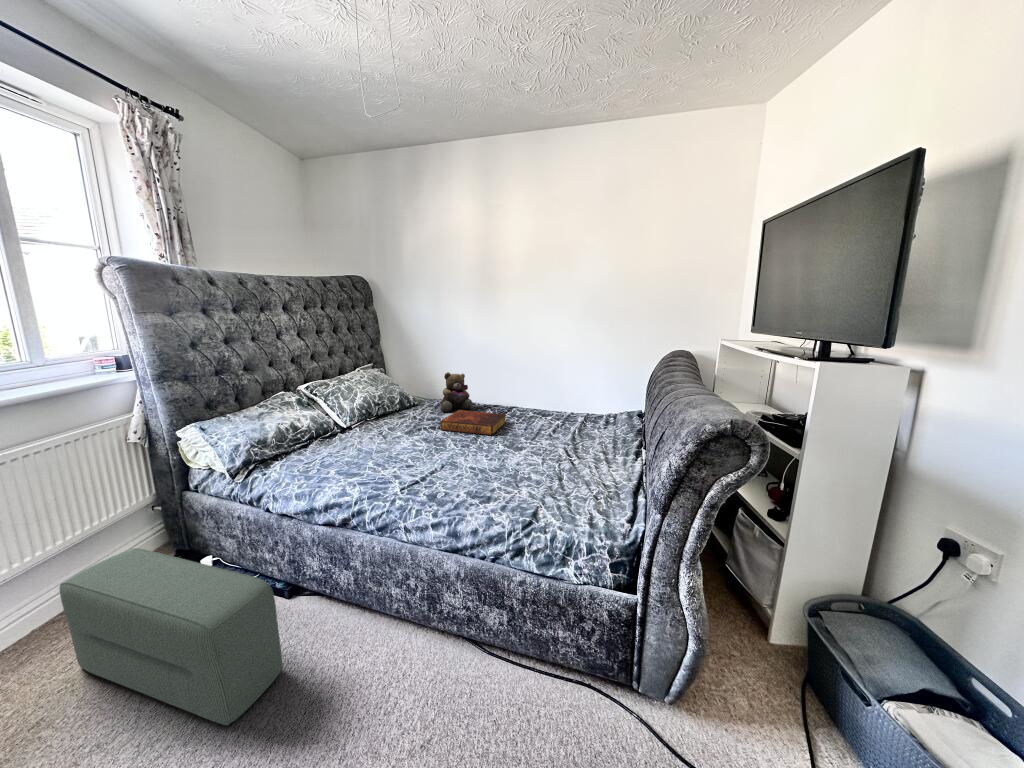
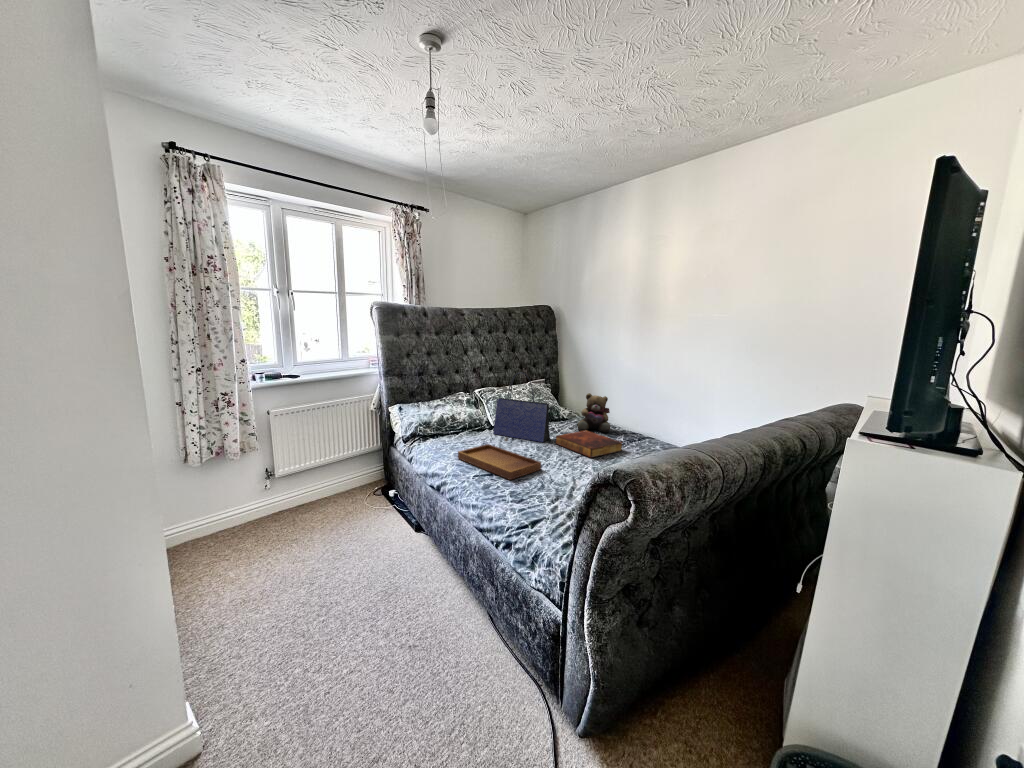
tote bag: none [354,356,431,435] -> present [493,372,553,442]
tray: none [352,433,464,480] -> present [458,437,541,480]
pouf: present [59,548,283,725] -> none [320,470,385,579]

